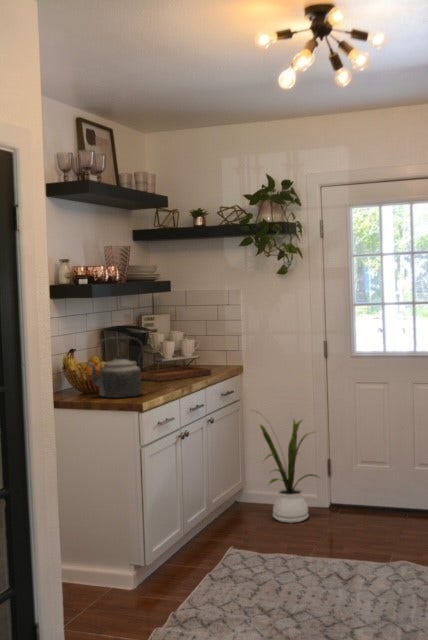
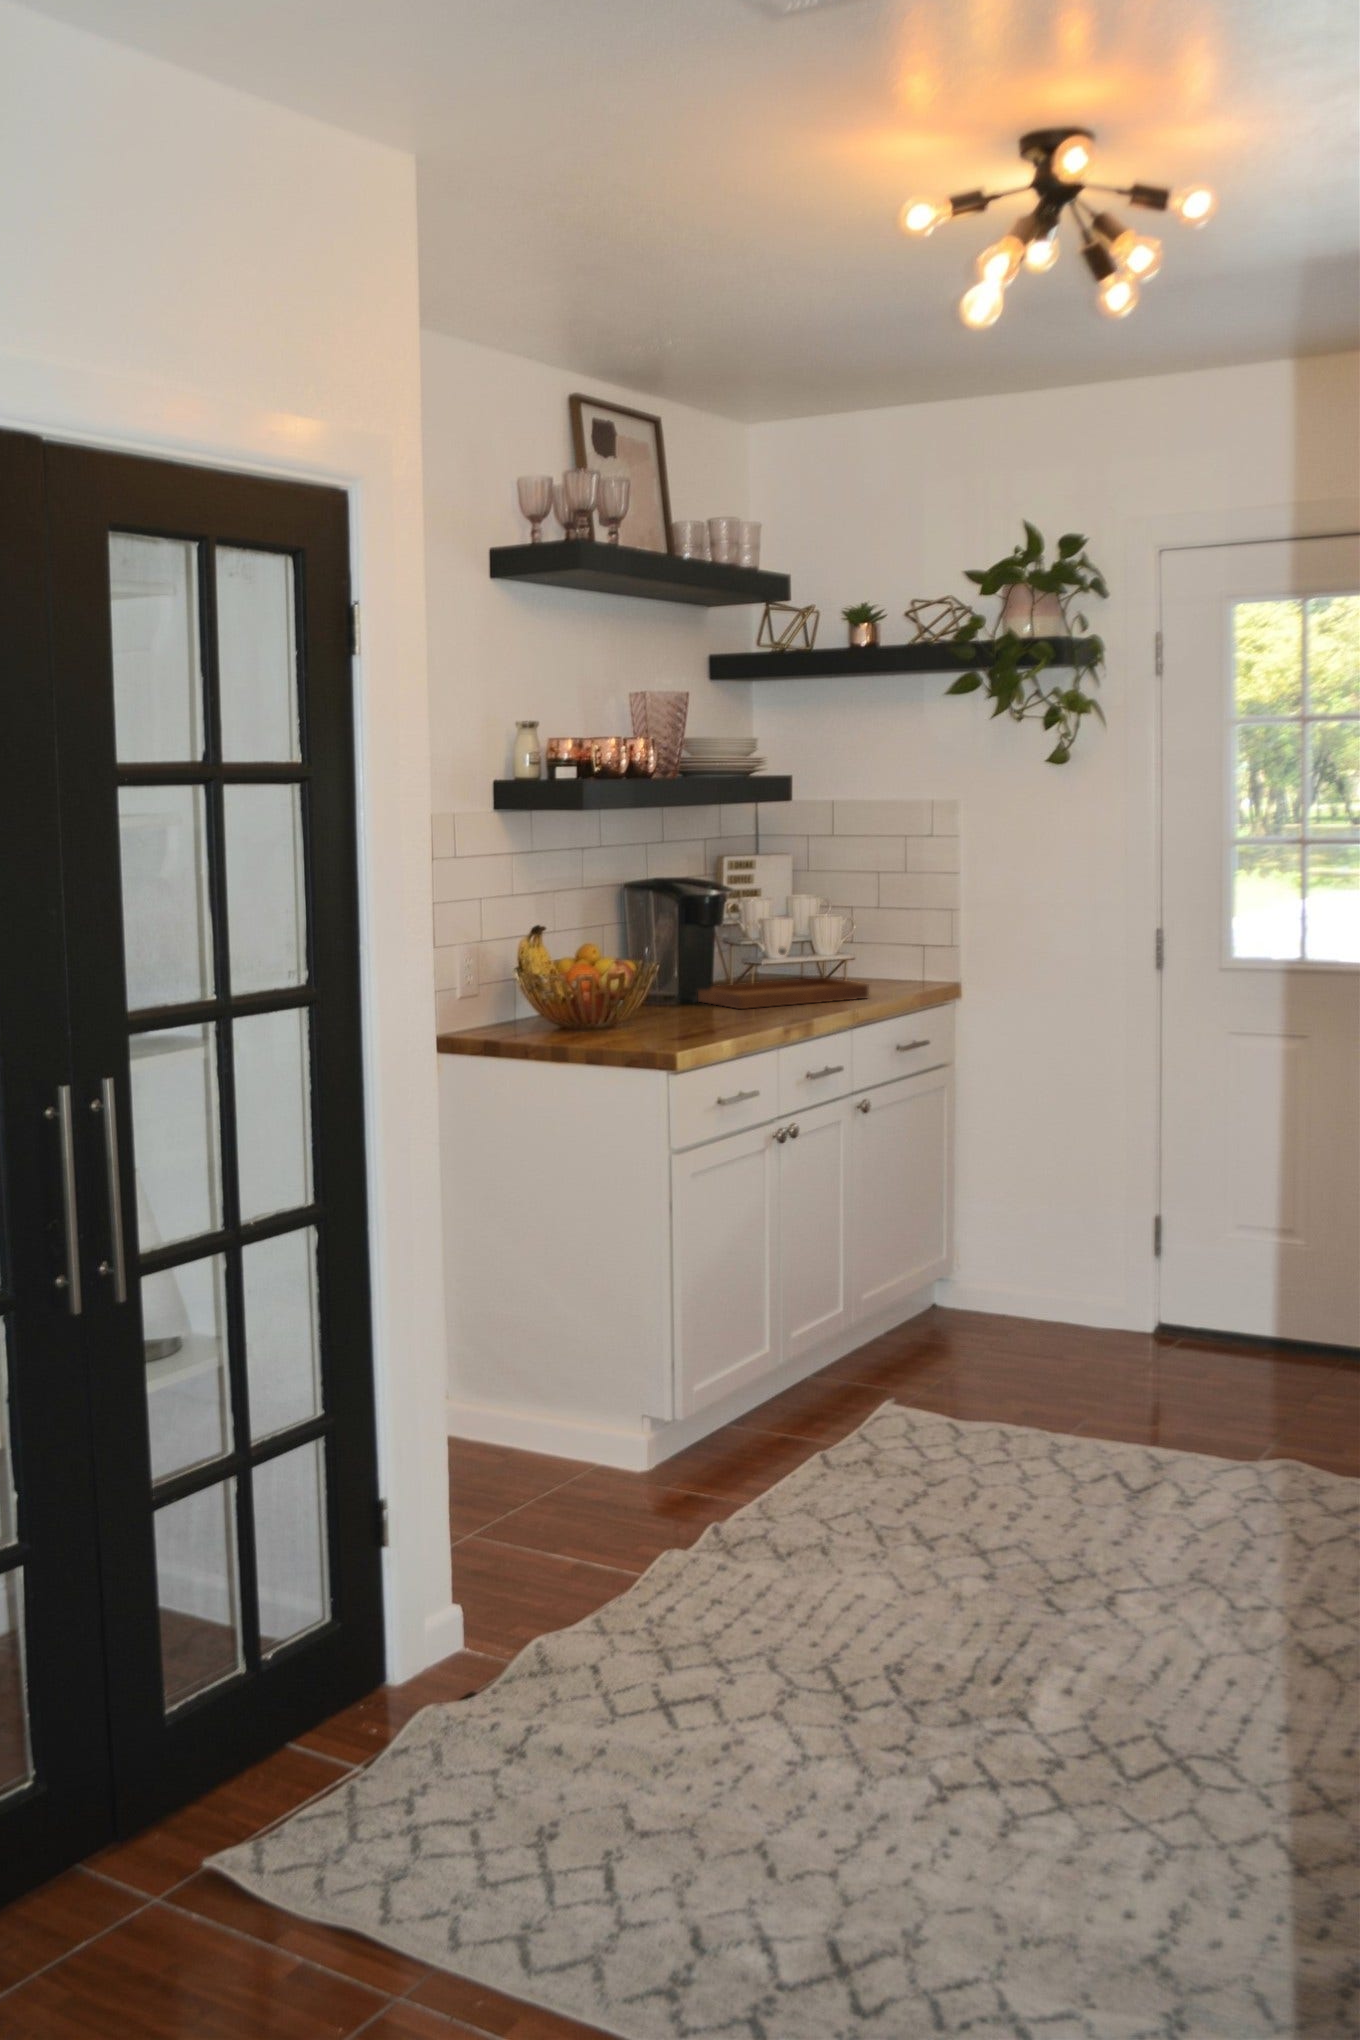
kettle: present [88,337,142,398] -> none [559,905,684,1042]
house plant: present [260,420,318,523] -> none [960,1082,1135,1353]

